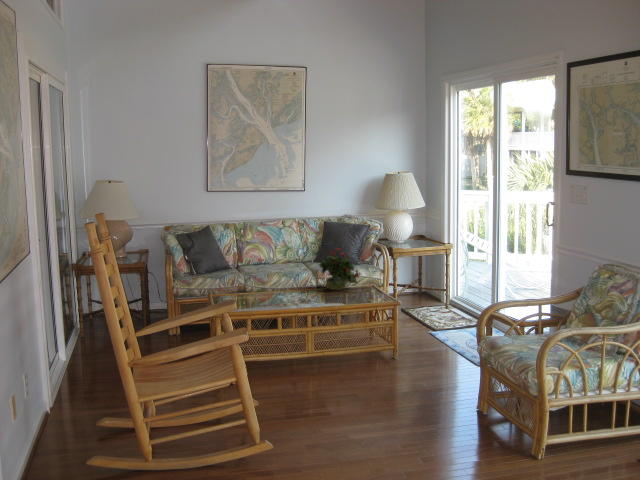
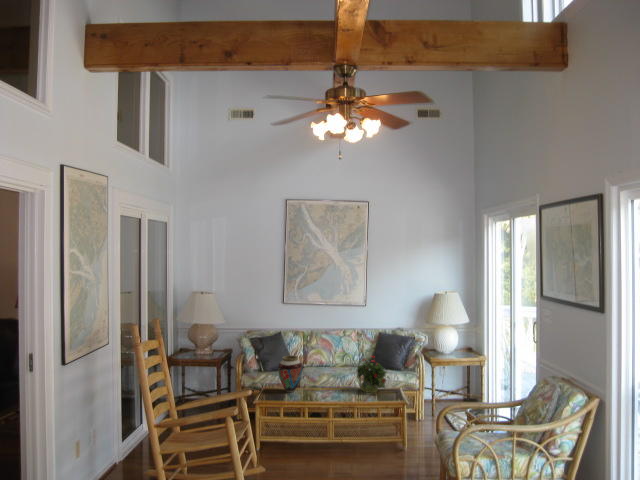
vase: none [231,253,262,296] -> present [278,356,303,392]

